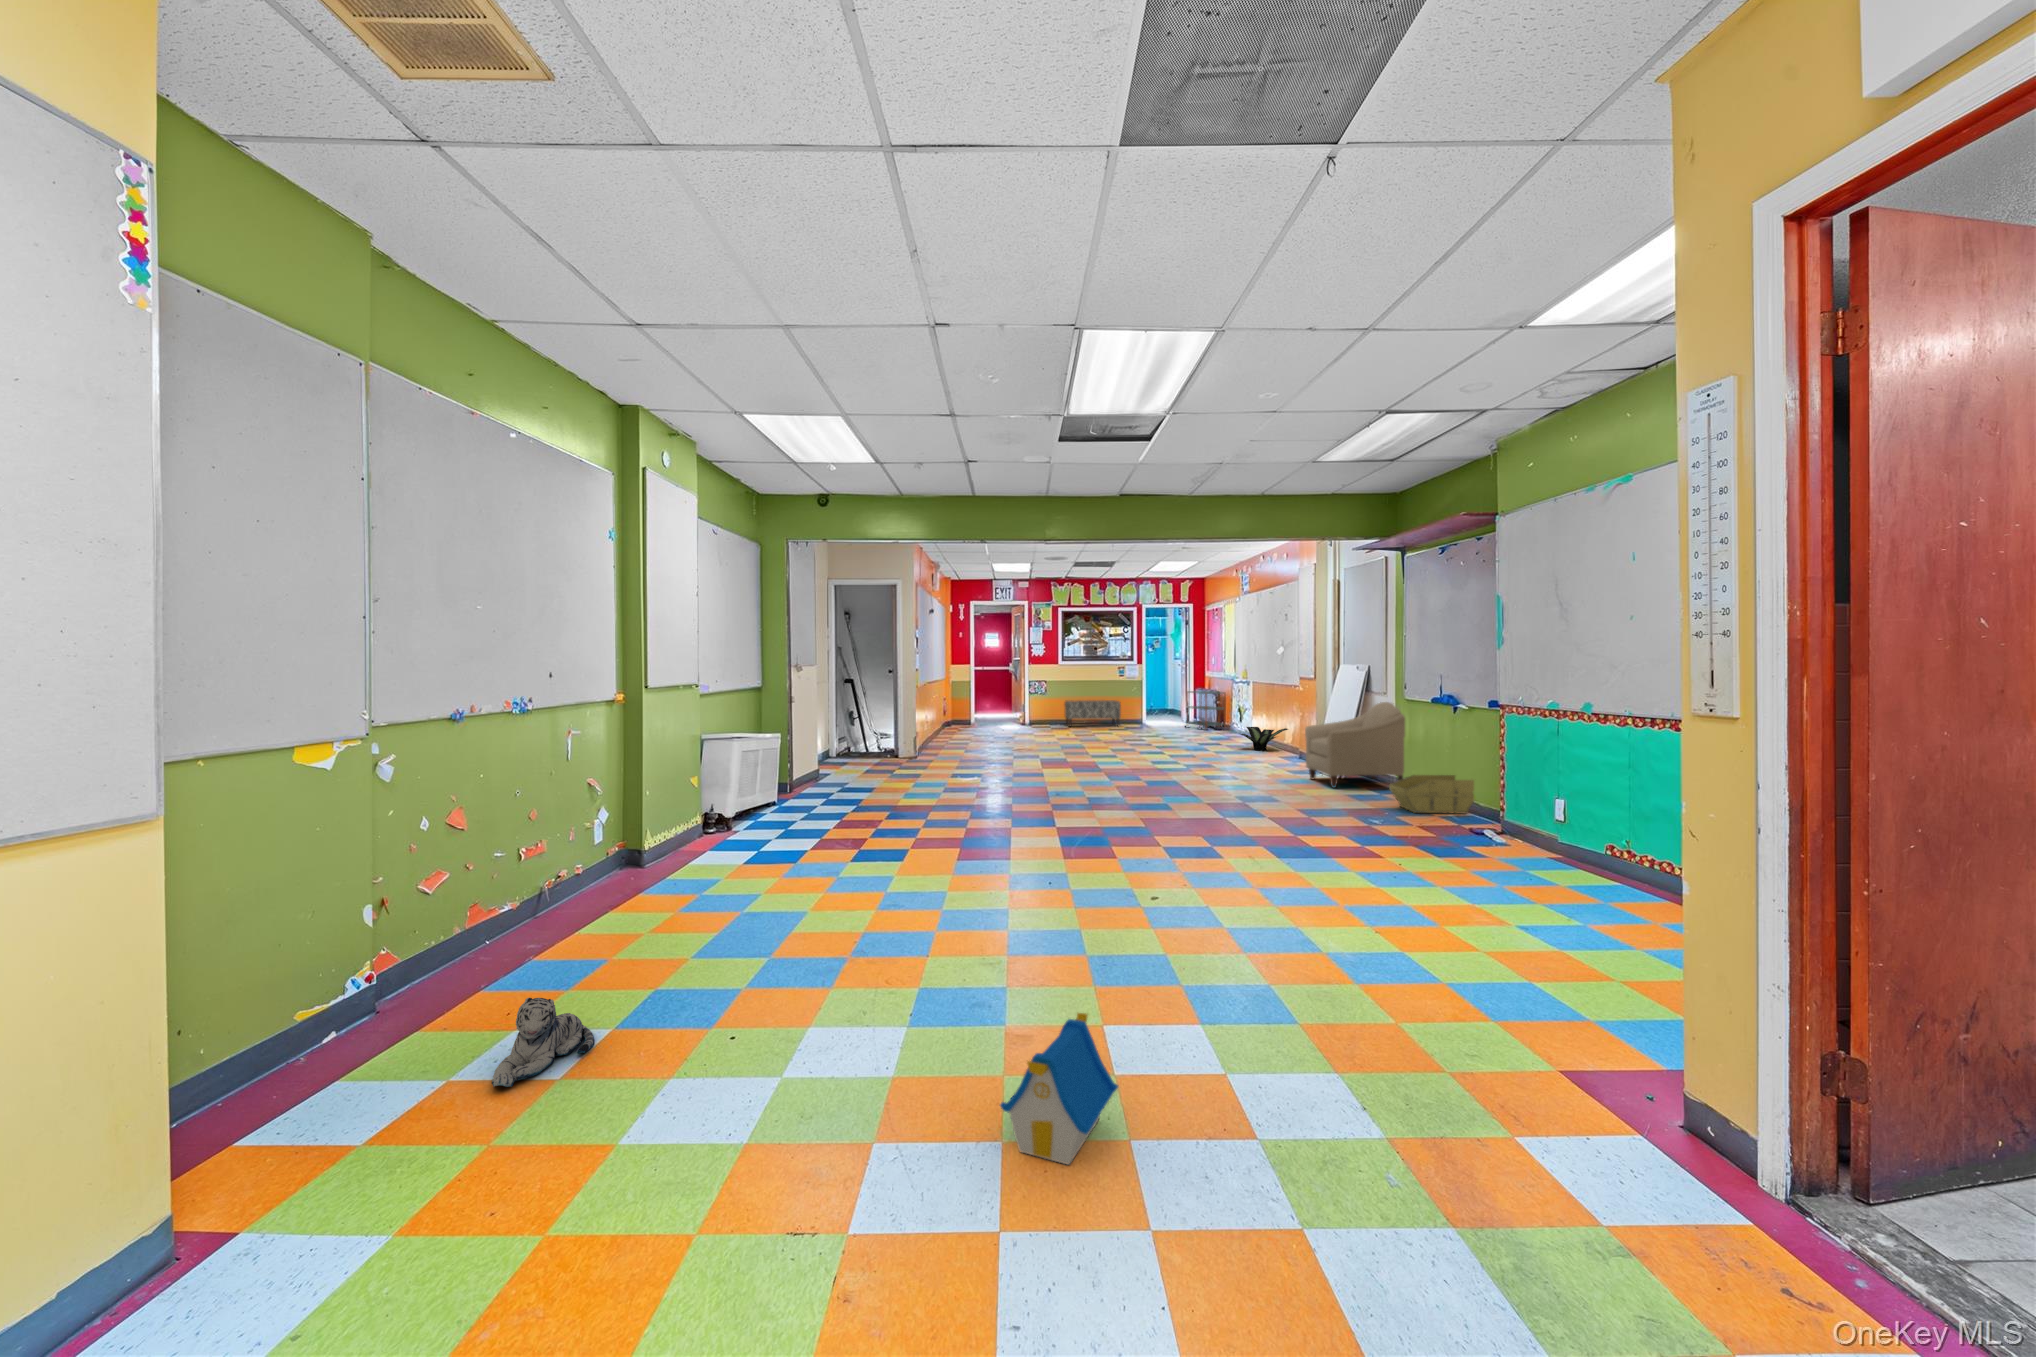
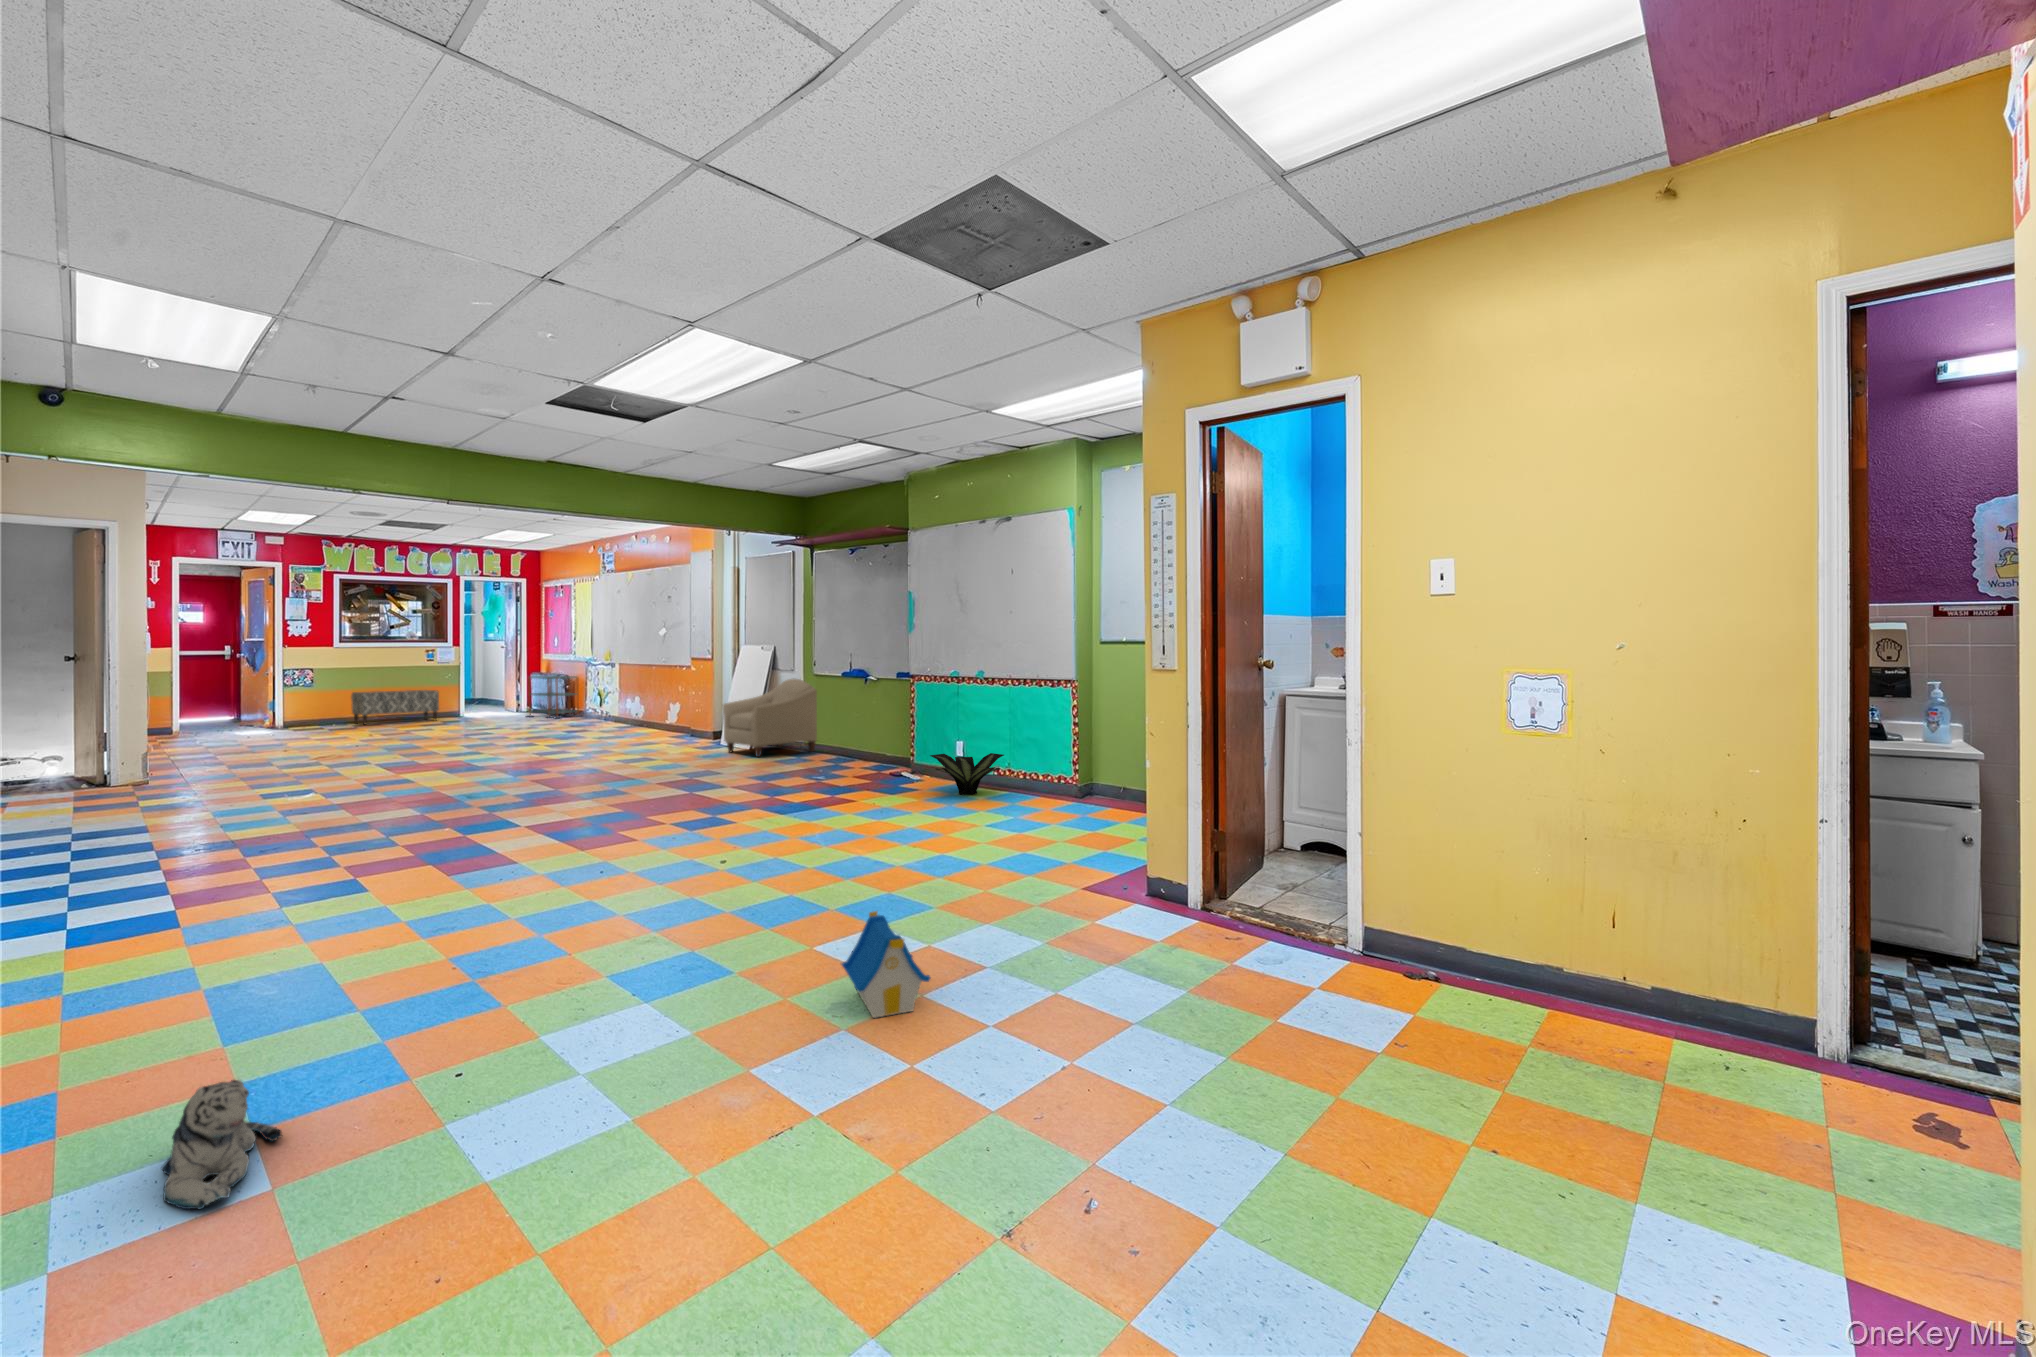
potted plant: present [1241,727,1288,751] -> present [930,753,1004,795]
storage bin: present [1389,775,1474,814] -> none [819,735,886,768]

